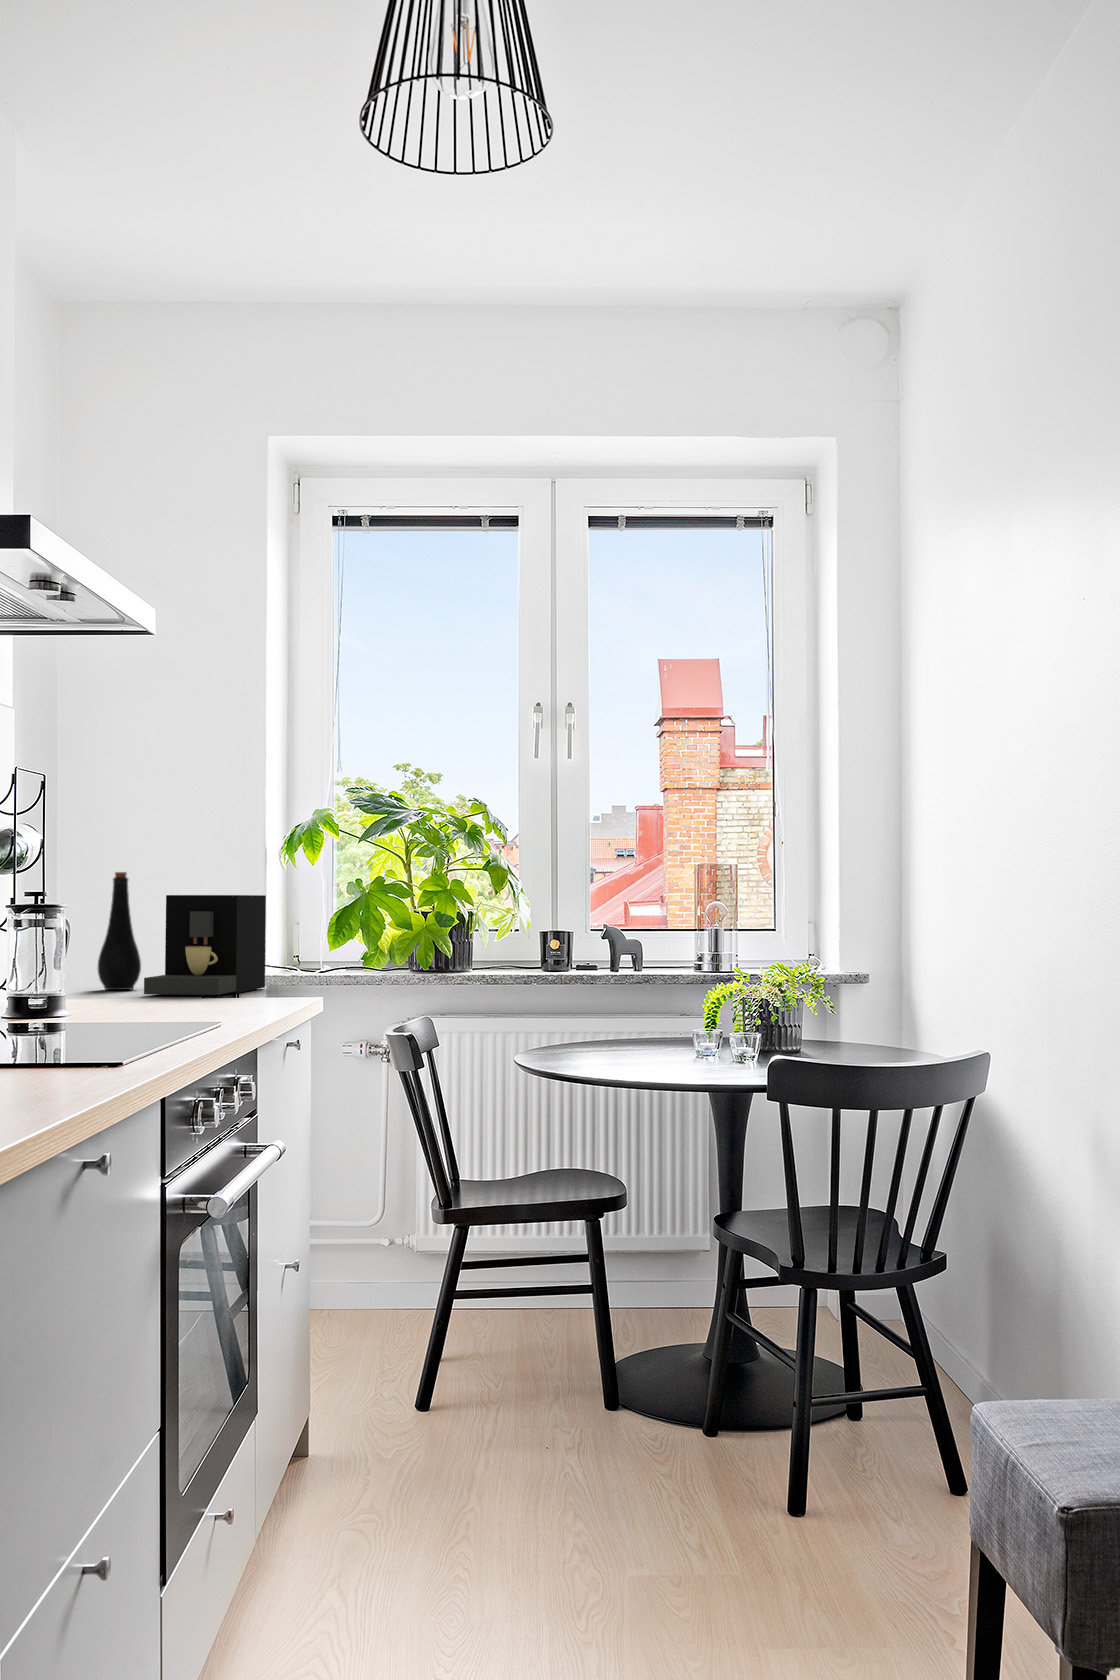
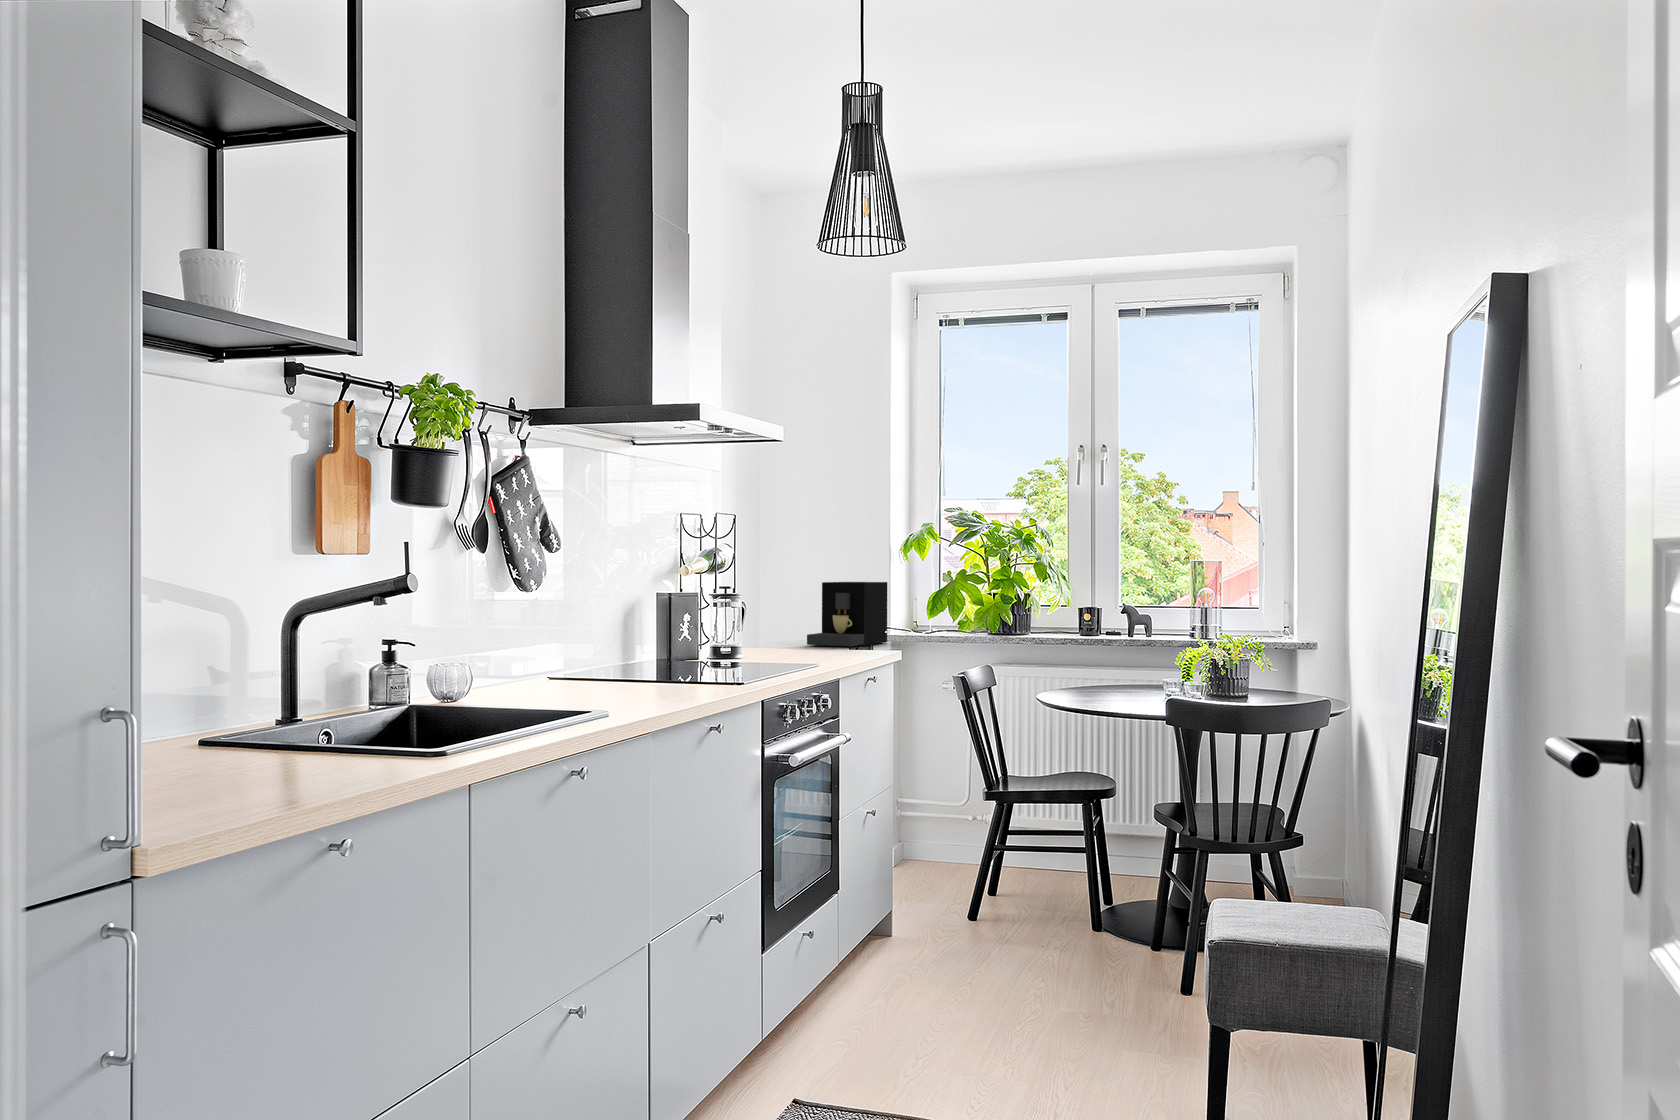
bottle: present [98,872,141,990] -> none [785,567,811,642]

